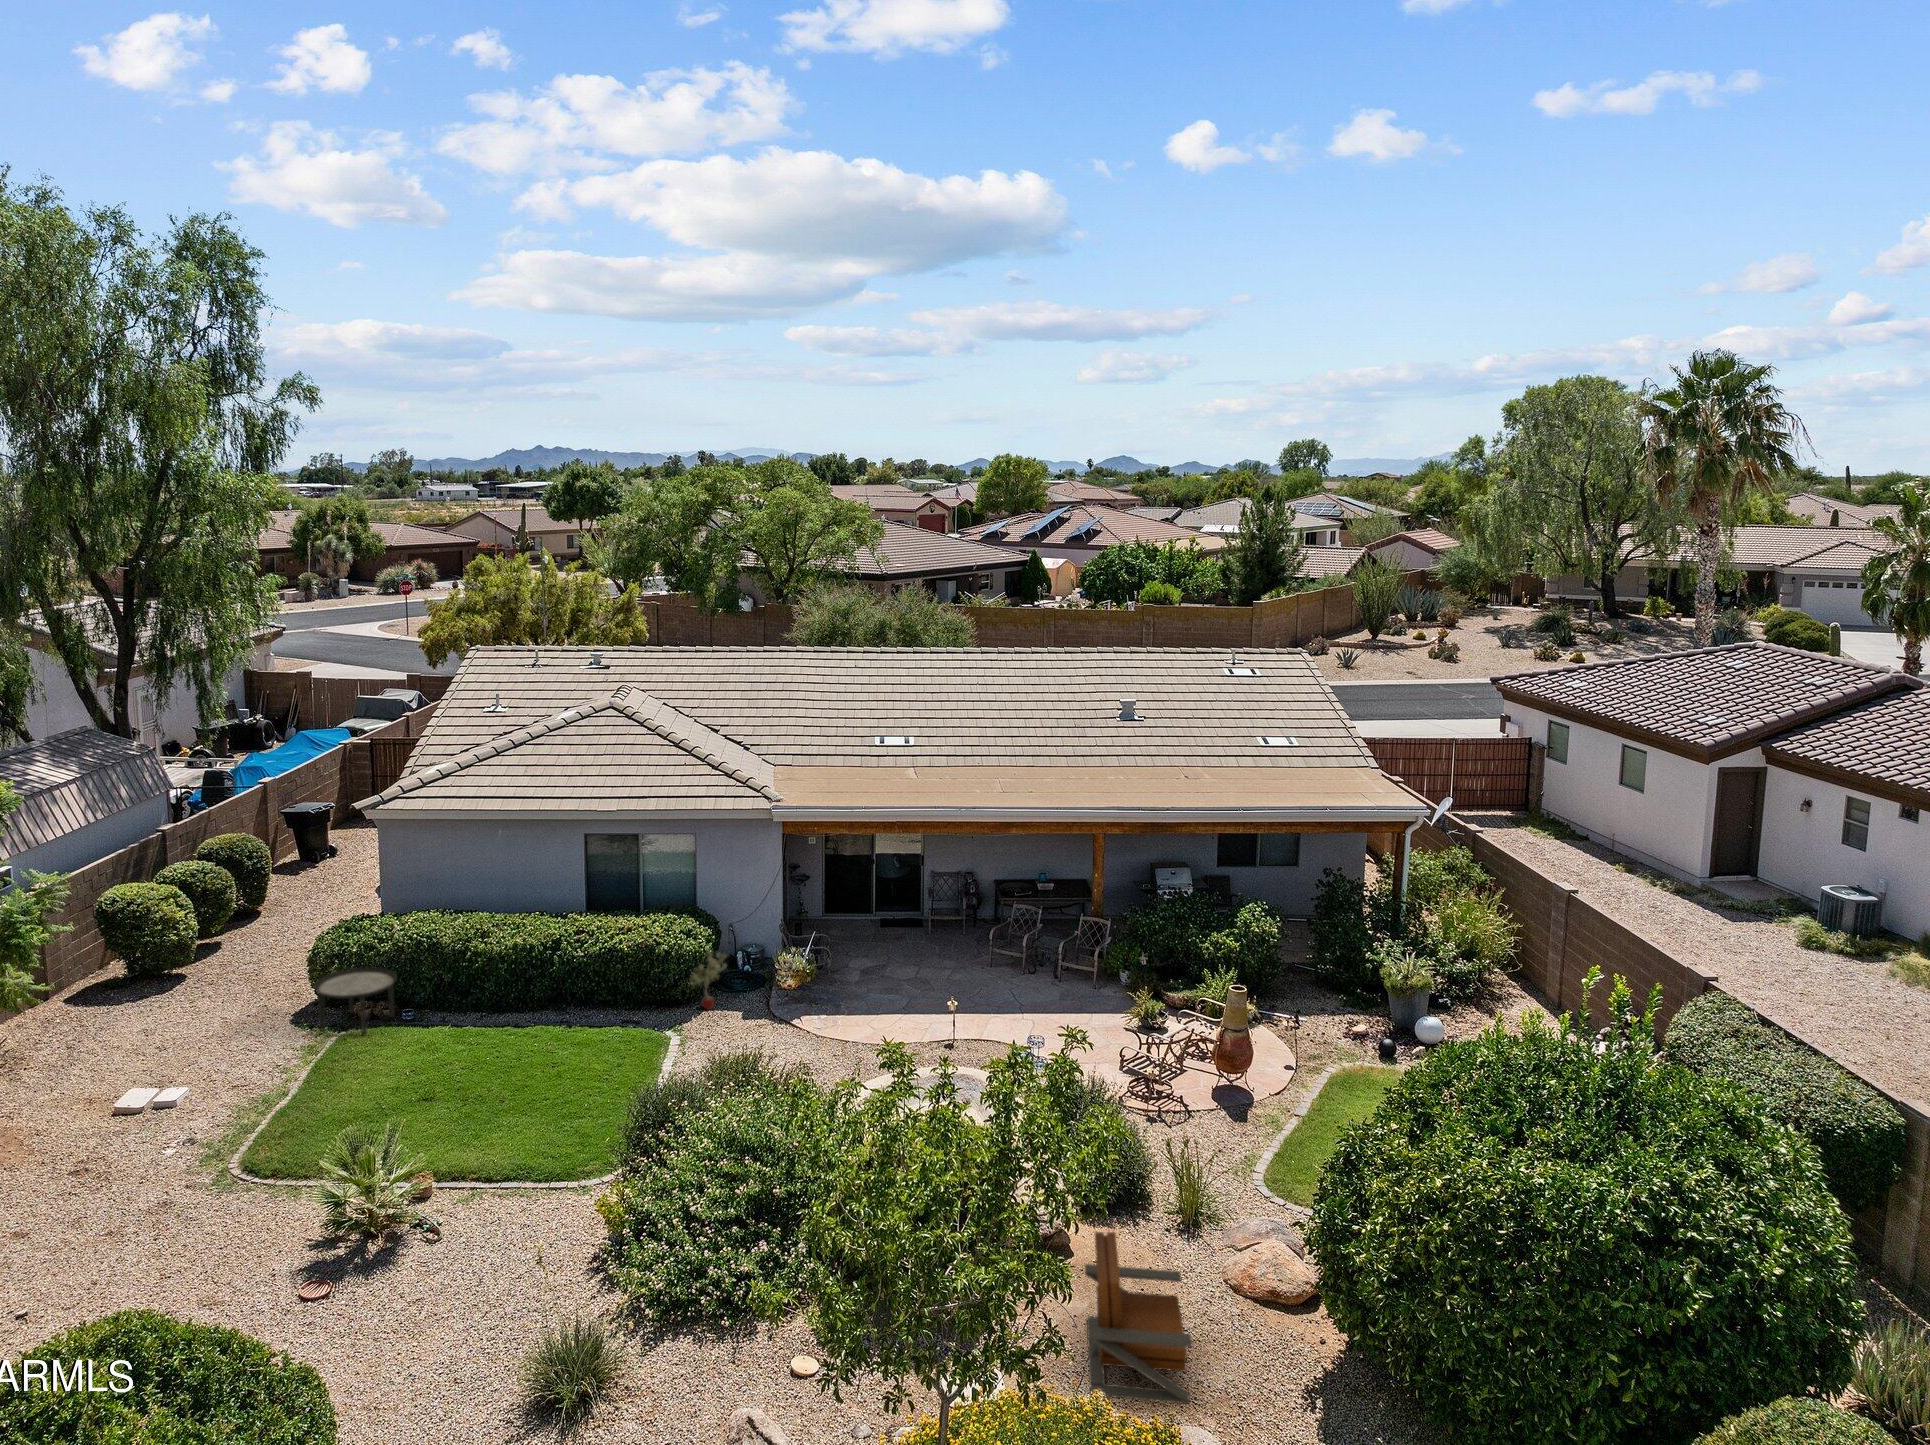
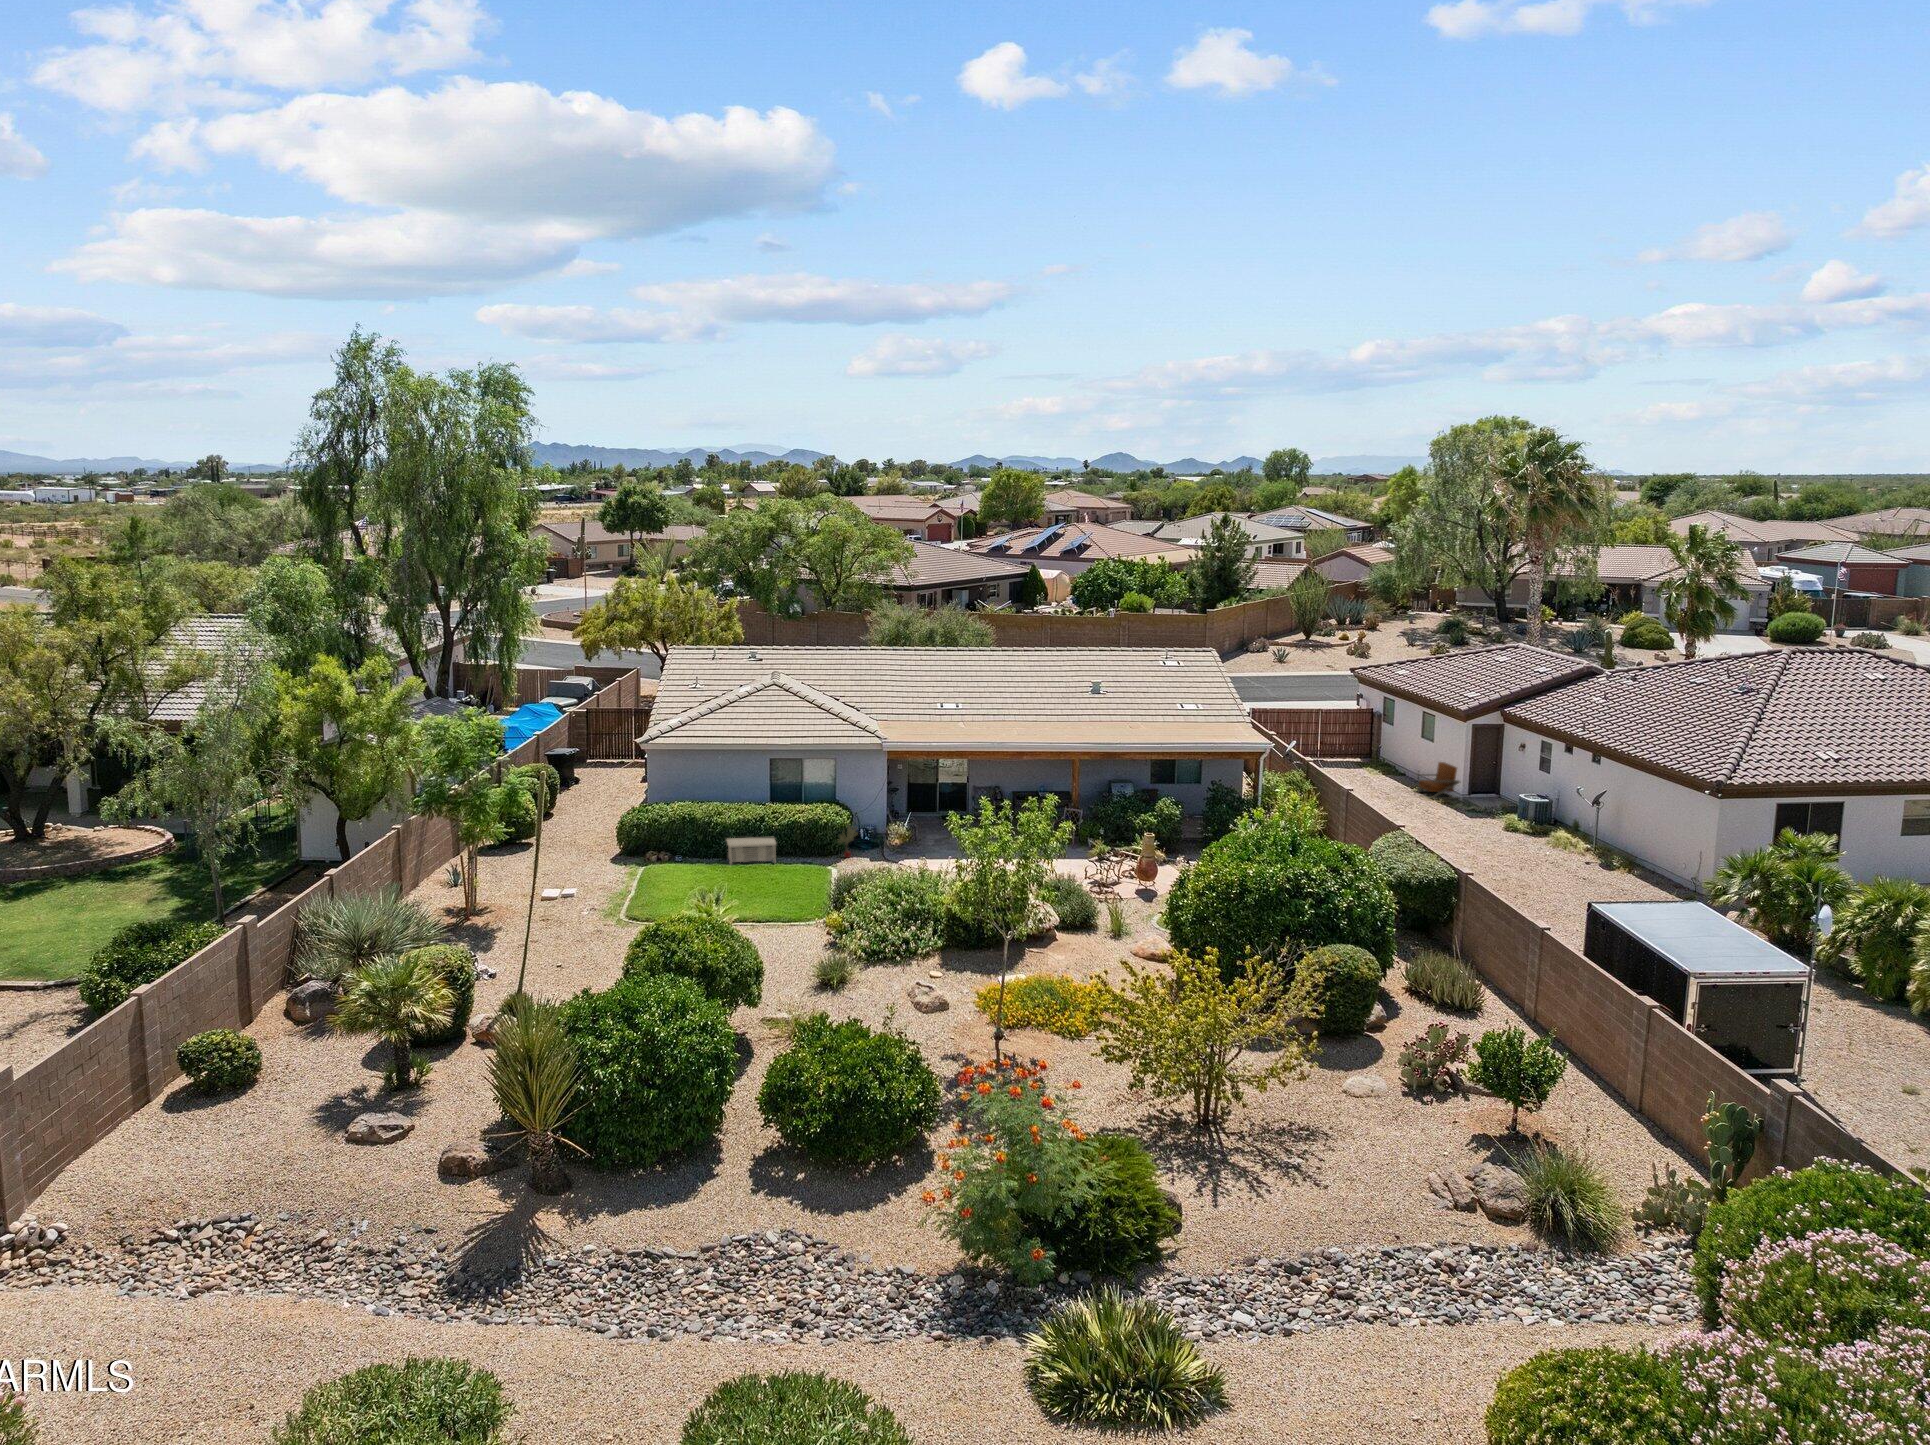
round table: present [314,968,397,1036] -> none [628,833,672,868]
storage bench: none [491,973,580,1028] -> present [727,838,776,863]
lounge chair: present [1085,1232,1192,1404] -> present [1416,762,1460,799]

